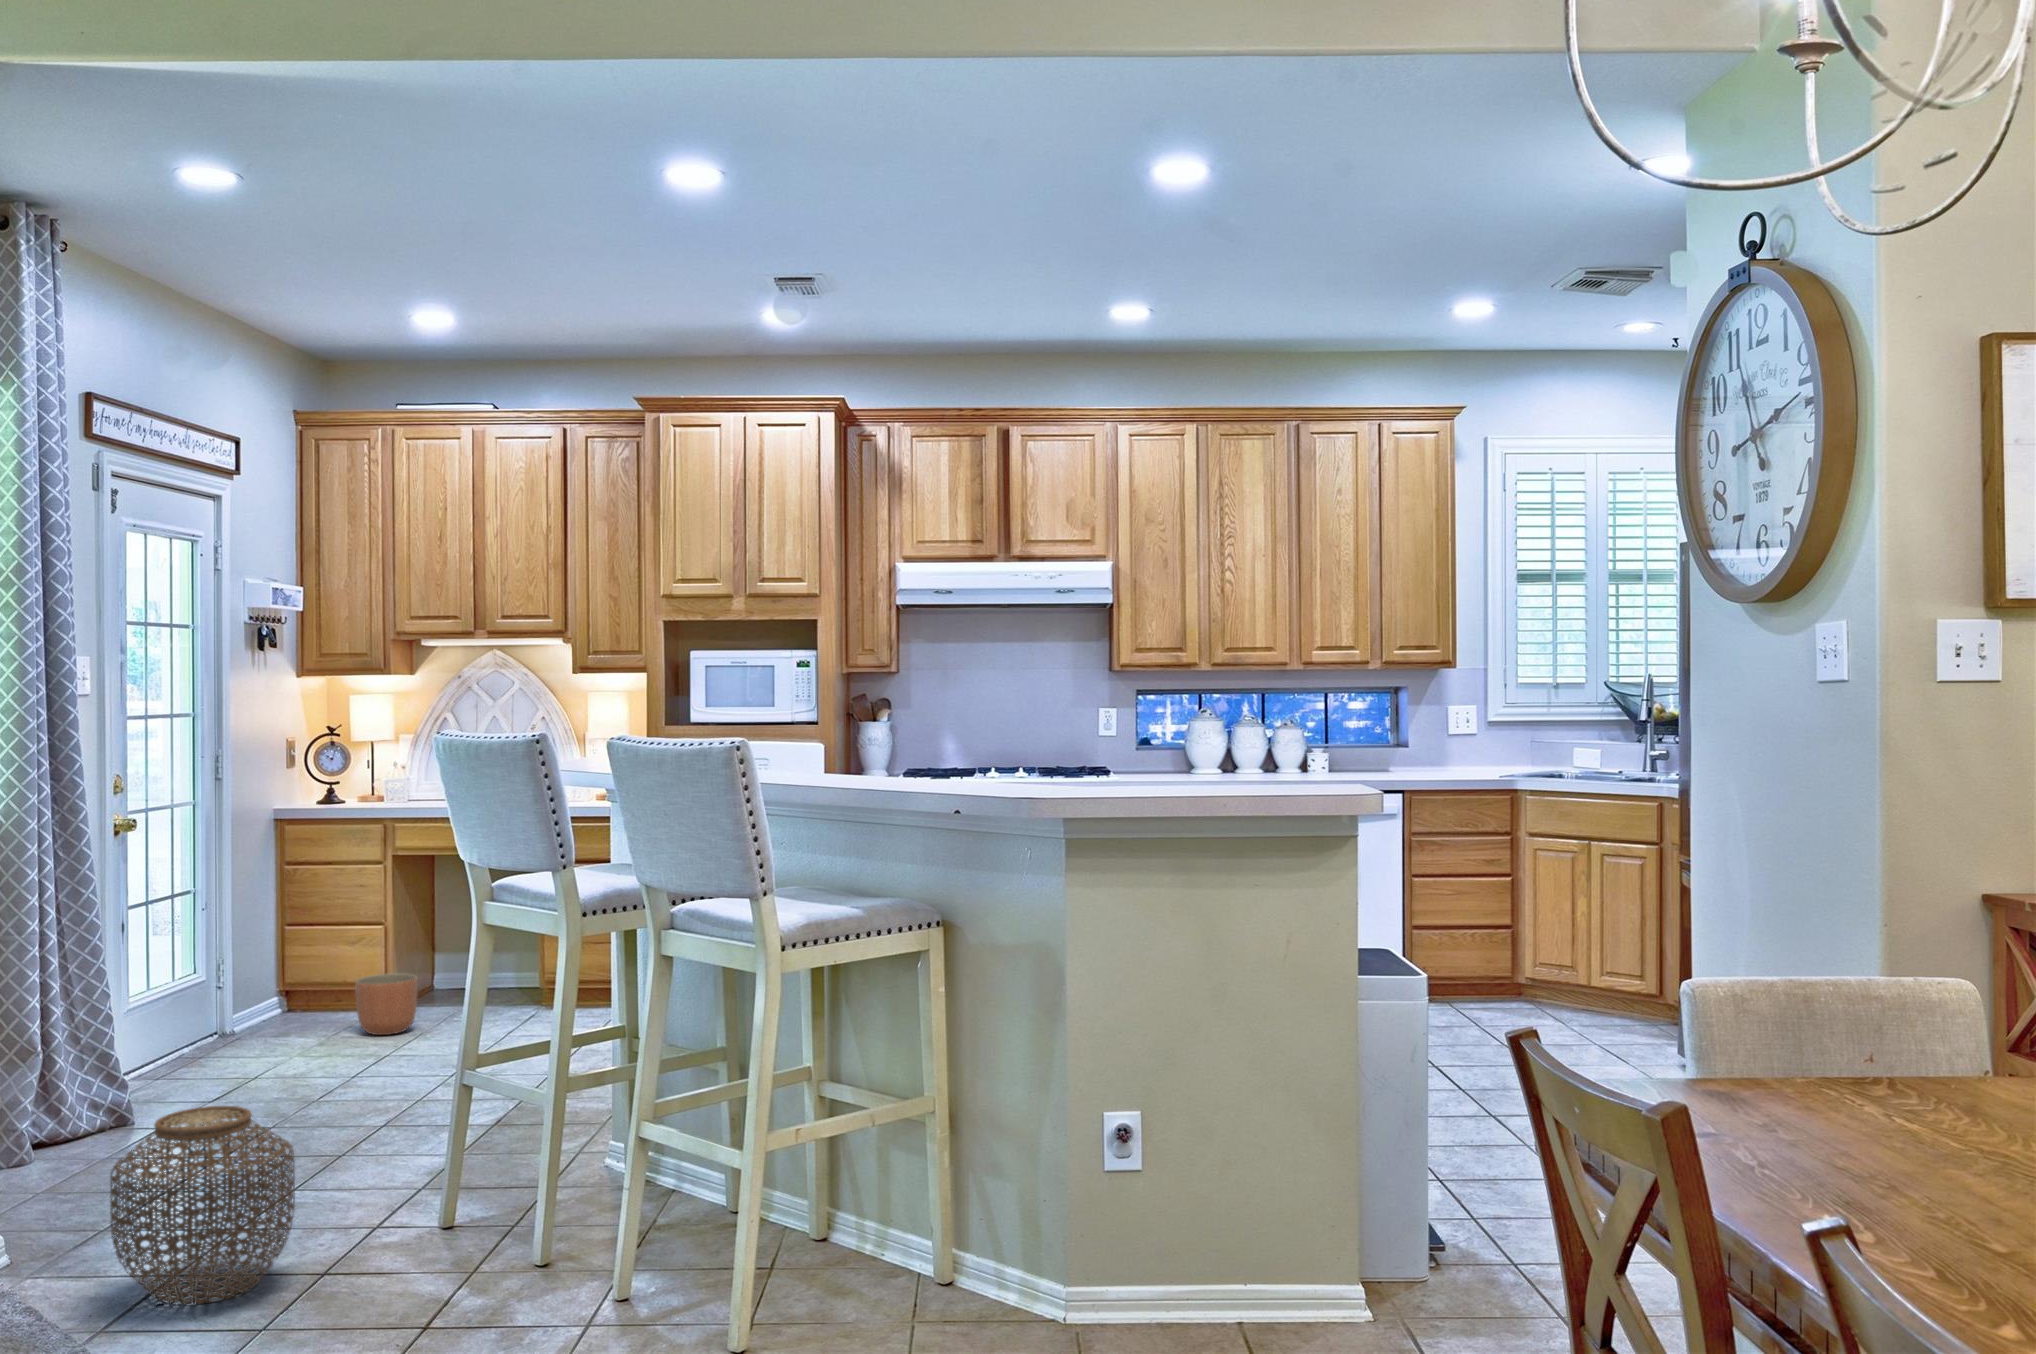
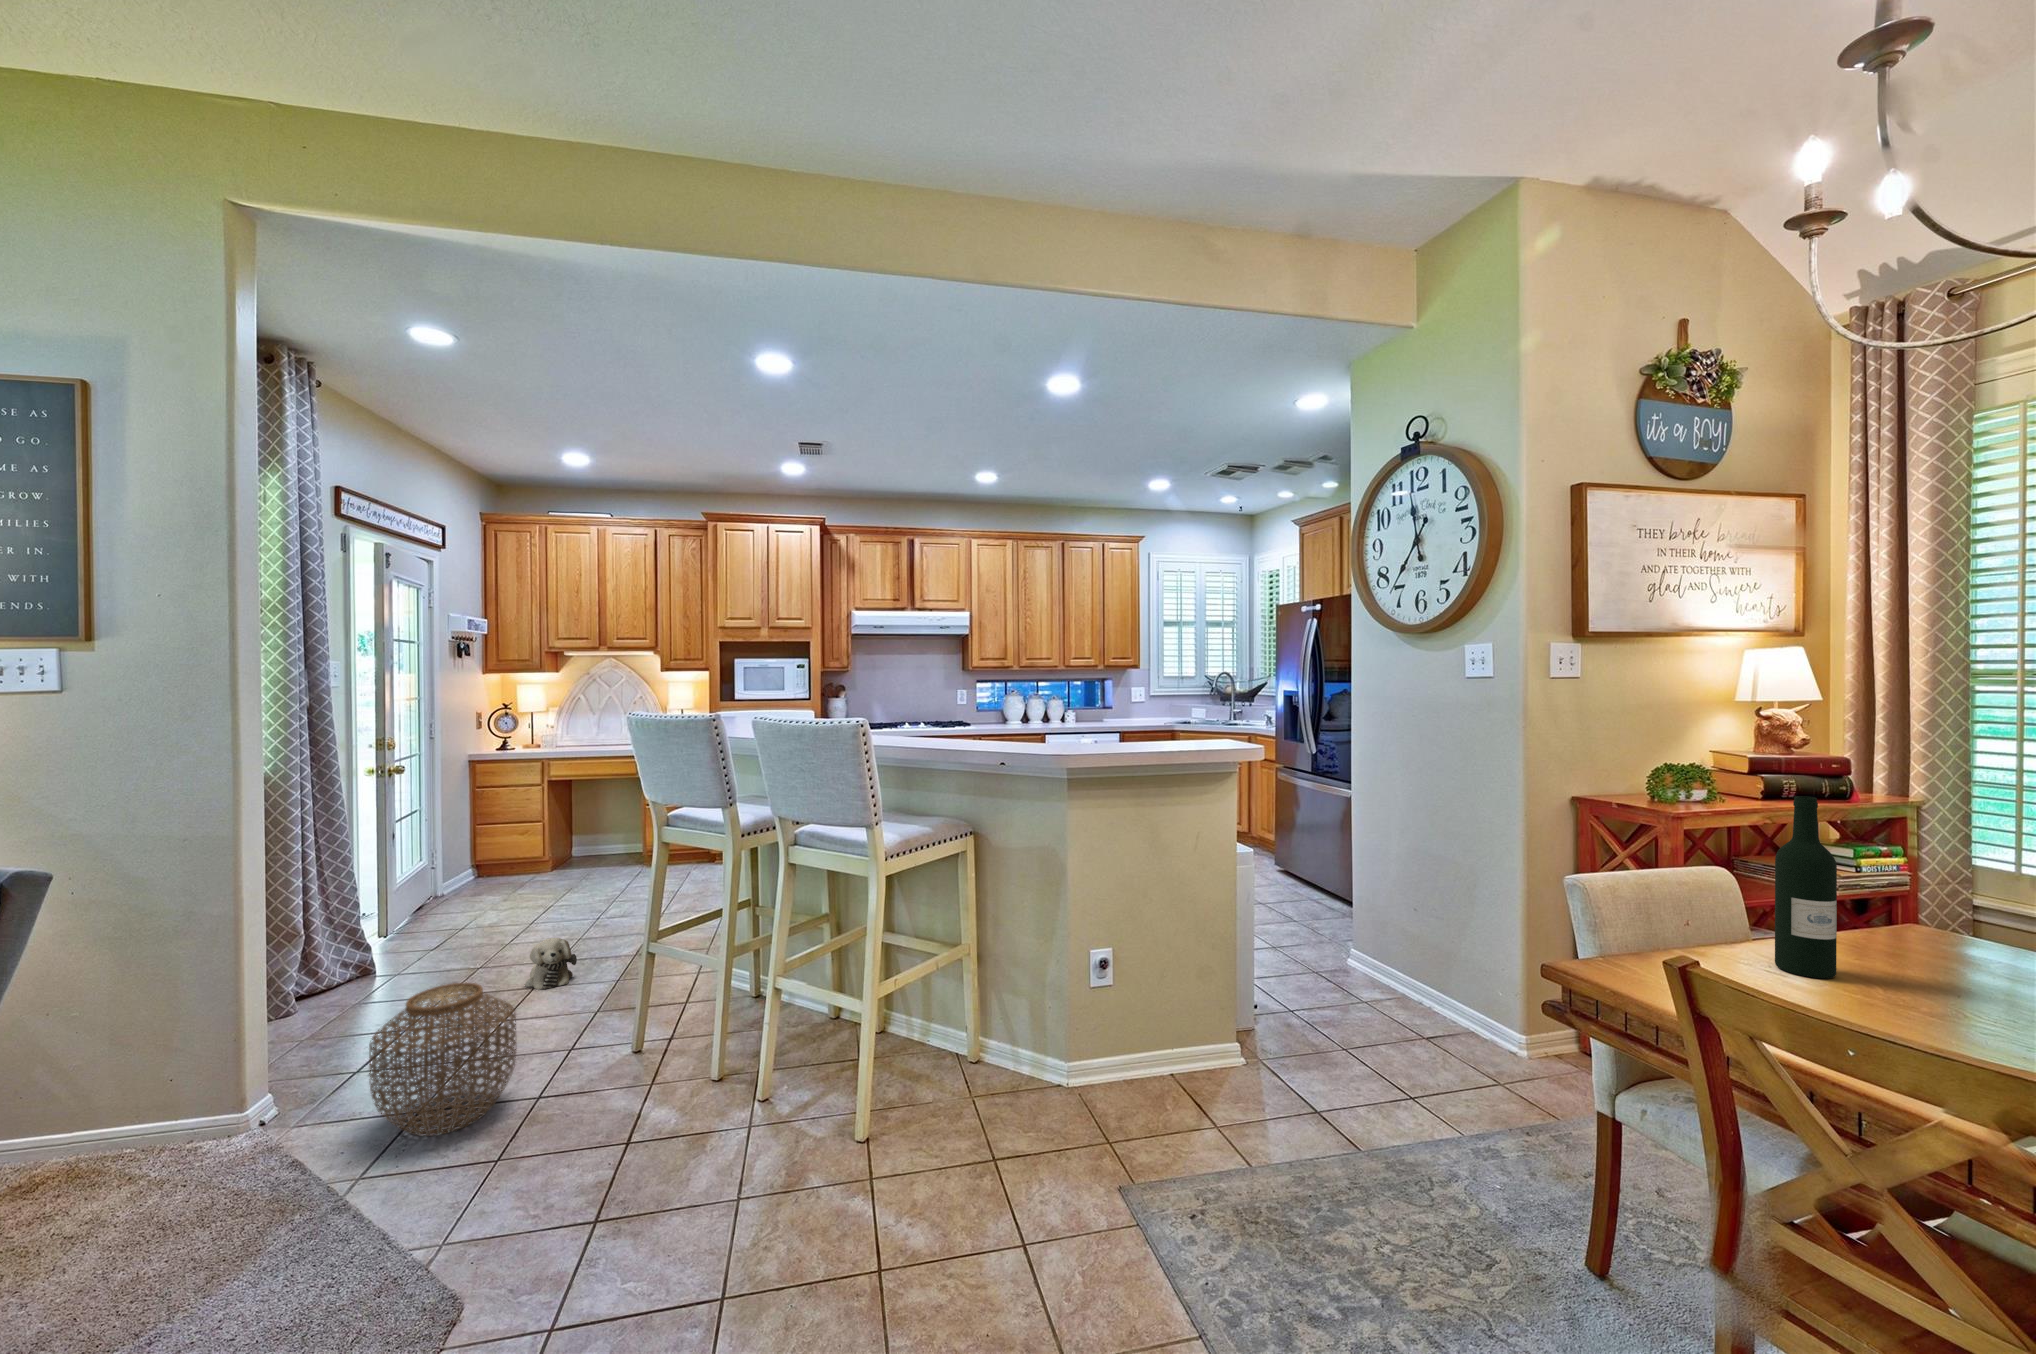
wine bottle: none [1904,852,1978,1119] -> present [1775,796,1837,978]
planter: present [355,973,418,1035] -> none [526,856,567,895]
plush toy: none [331,1080,405,1156] -> present [525,938,577,989]

